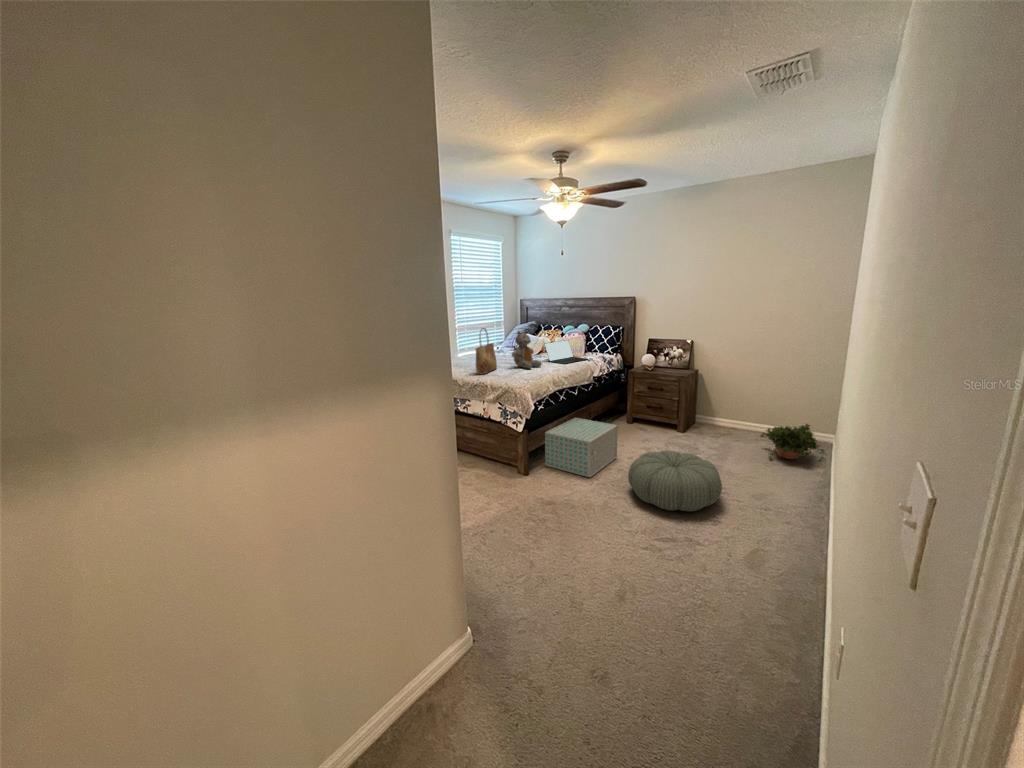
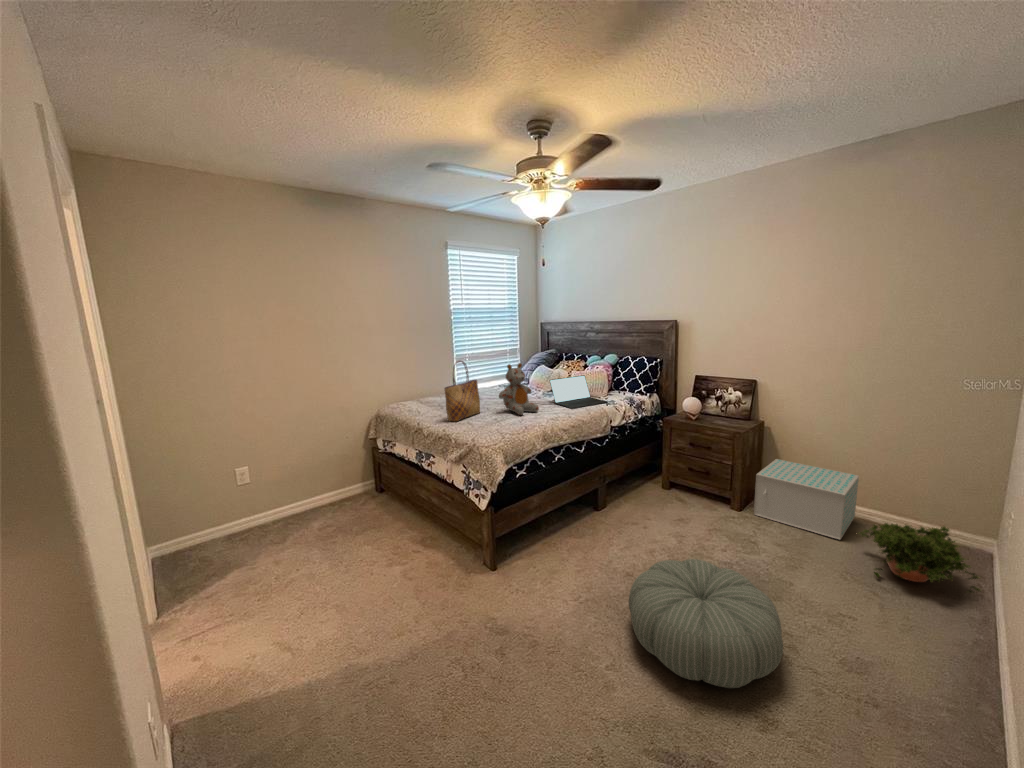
storage box: present [545,418,618,477] -> present [754,459,859,539]

